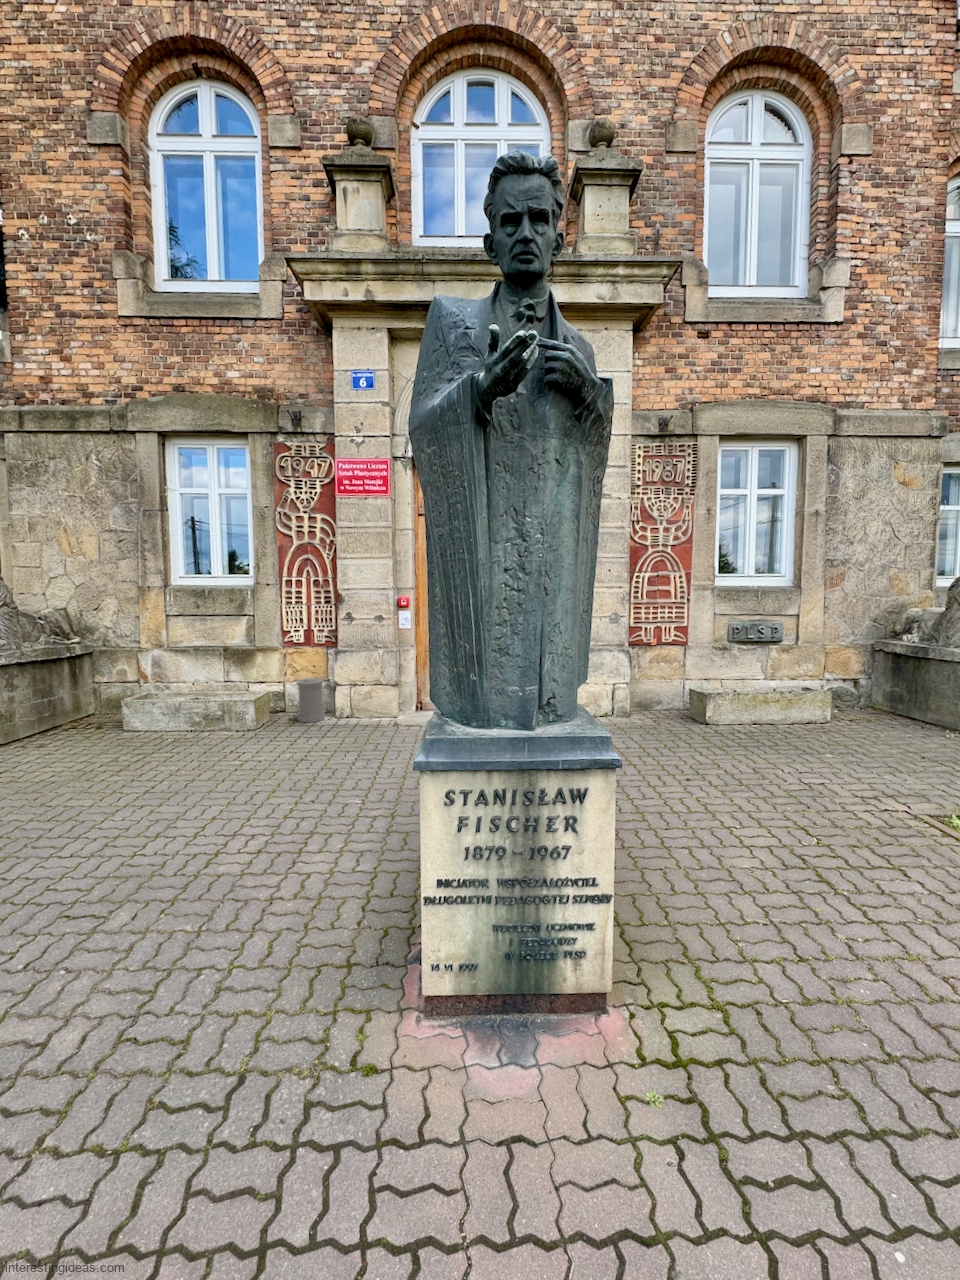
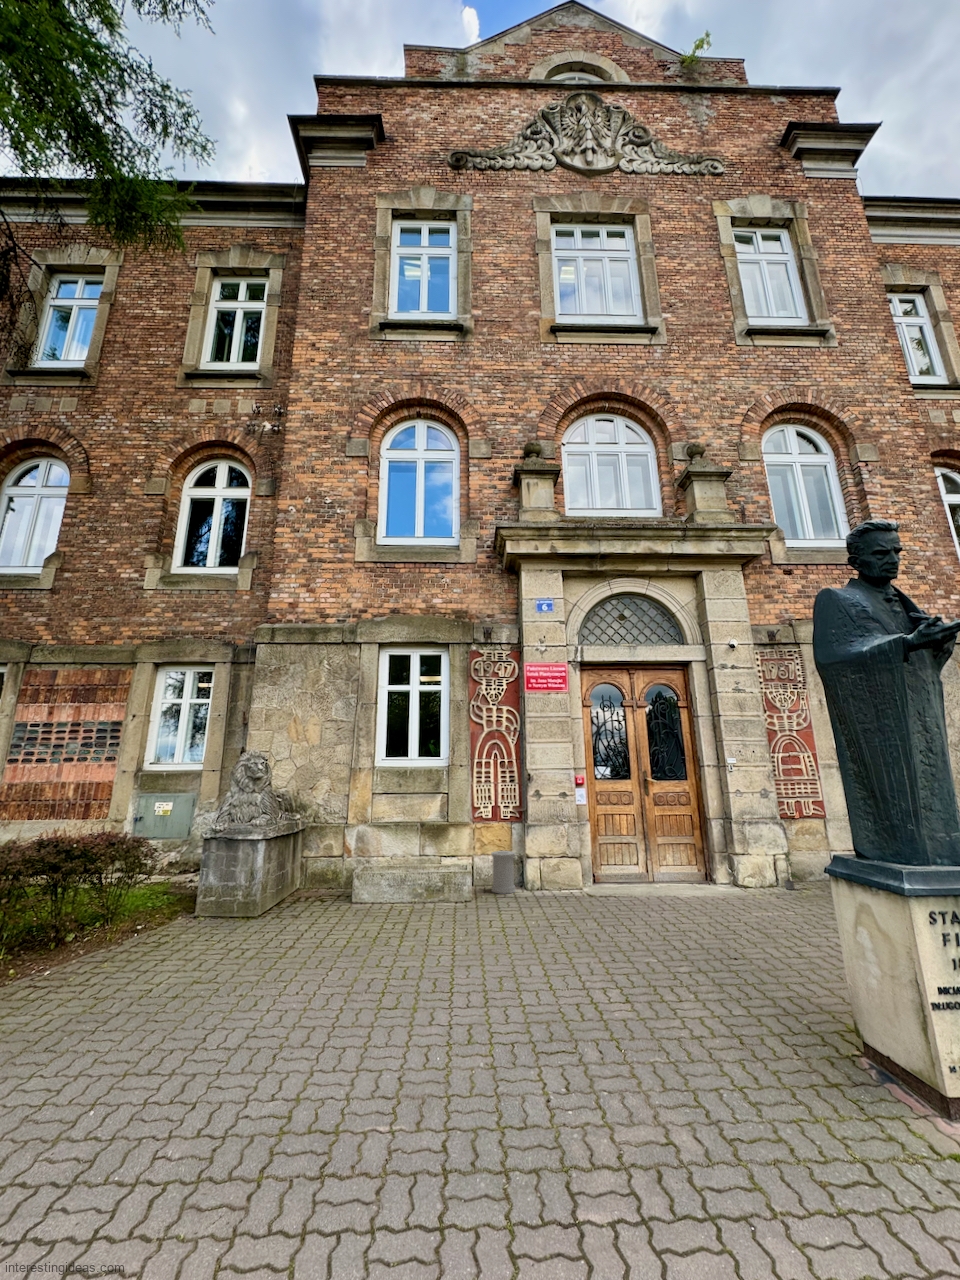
potted plant: none [613,681,634,723] -> present [784,851,798,890]

